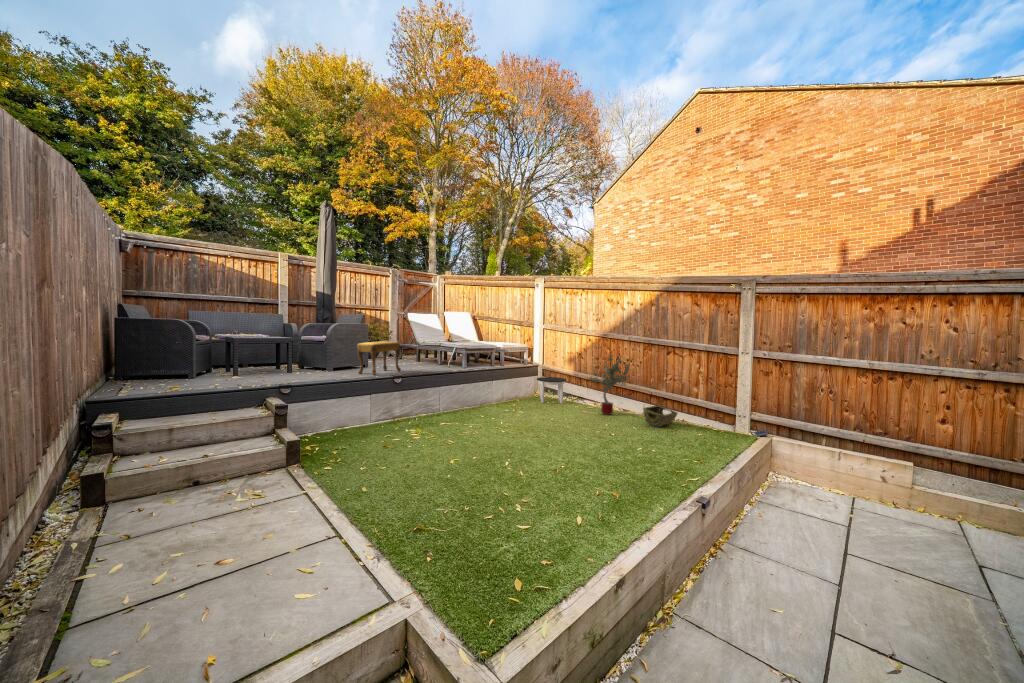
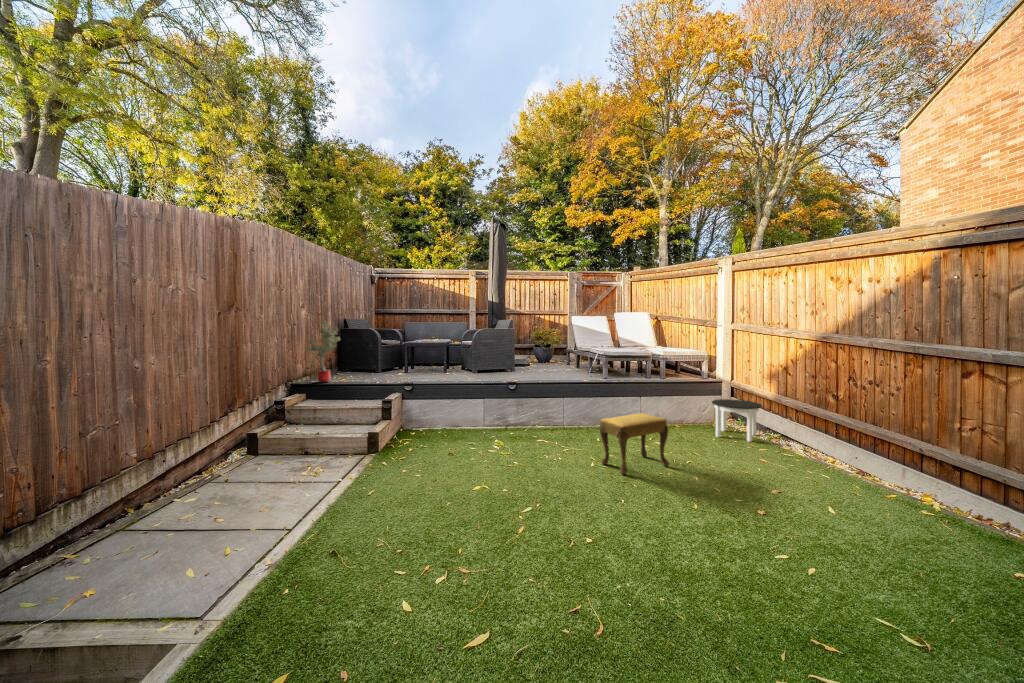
footstool: present [357,341,401,375] -> present [600,413,669,475]
potted tree: present [590,355,629,415] -> present [305,319,340,383]
woven basket: present [643,405,677,427] -> none [879,479,989,527]

